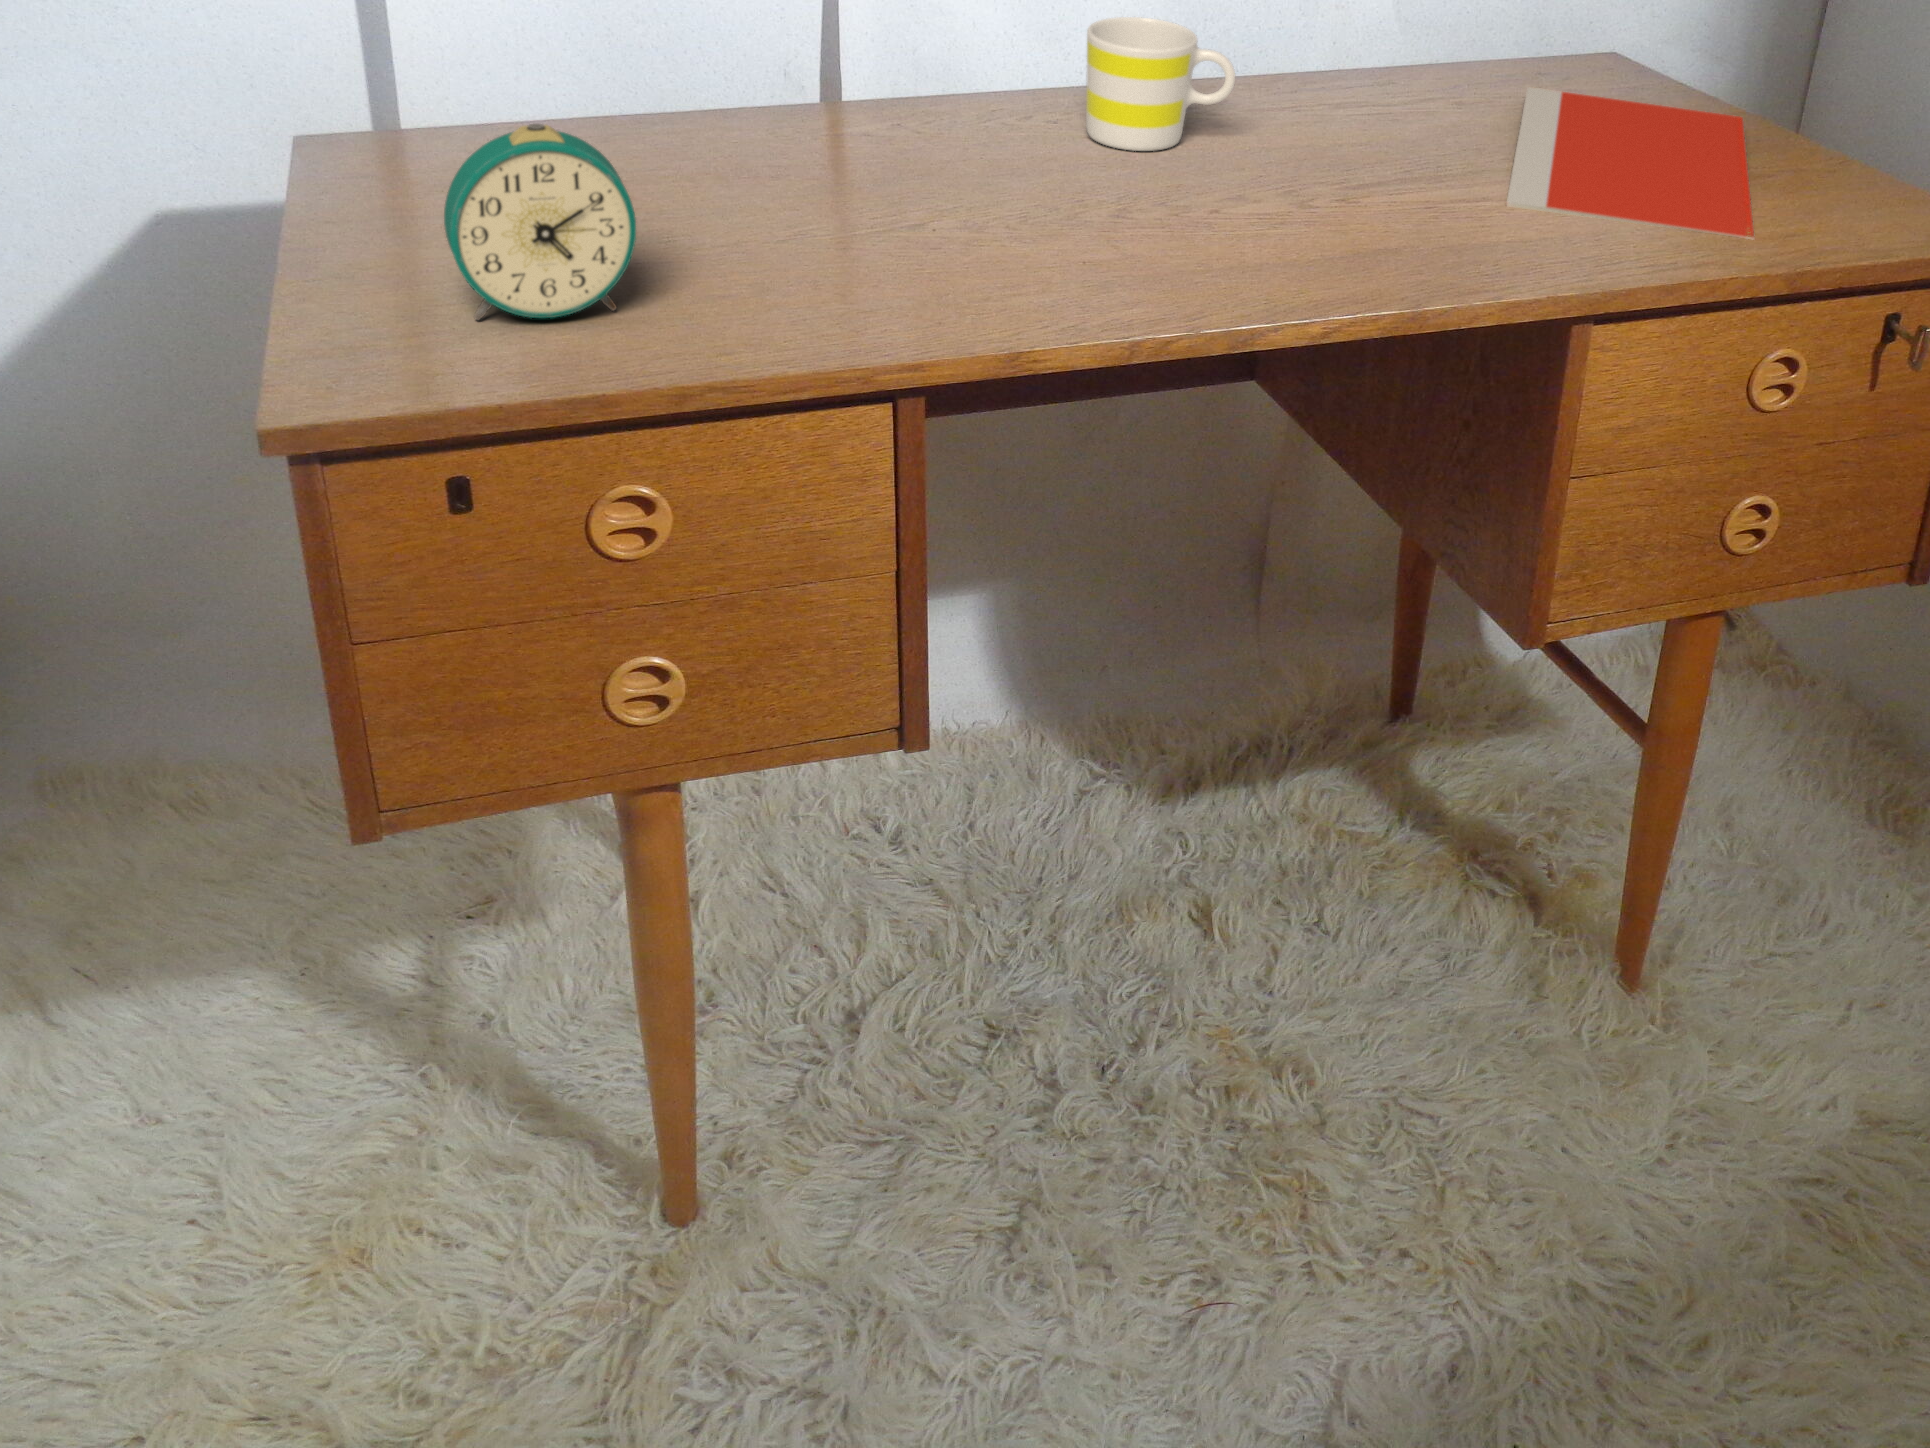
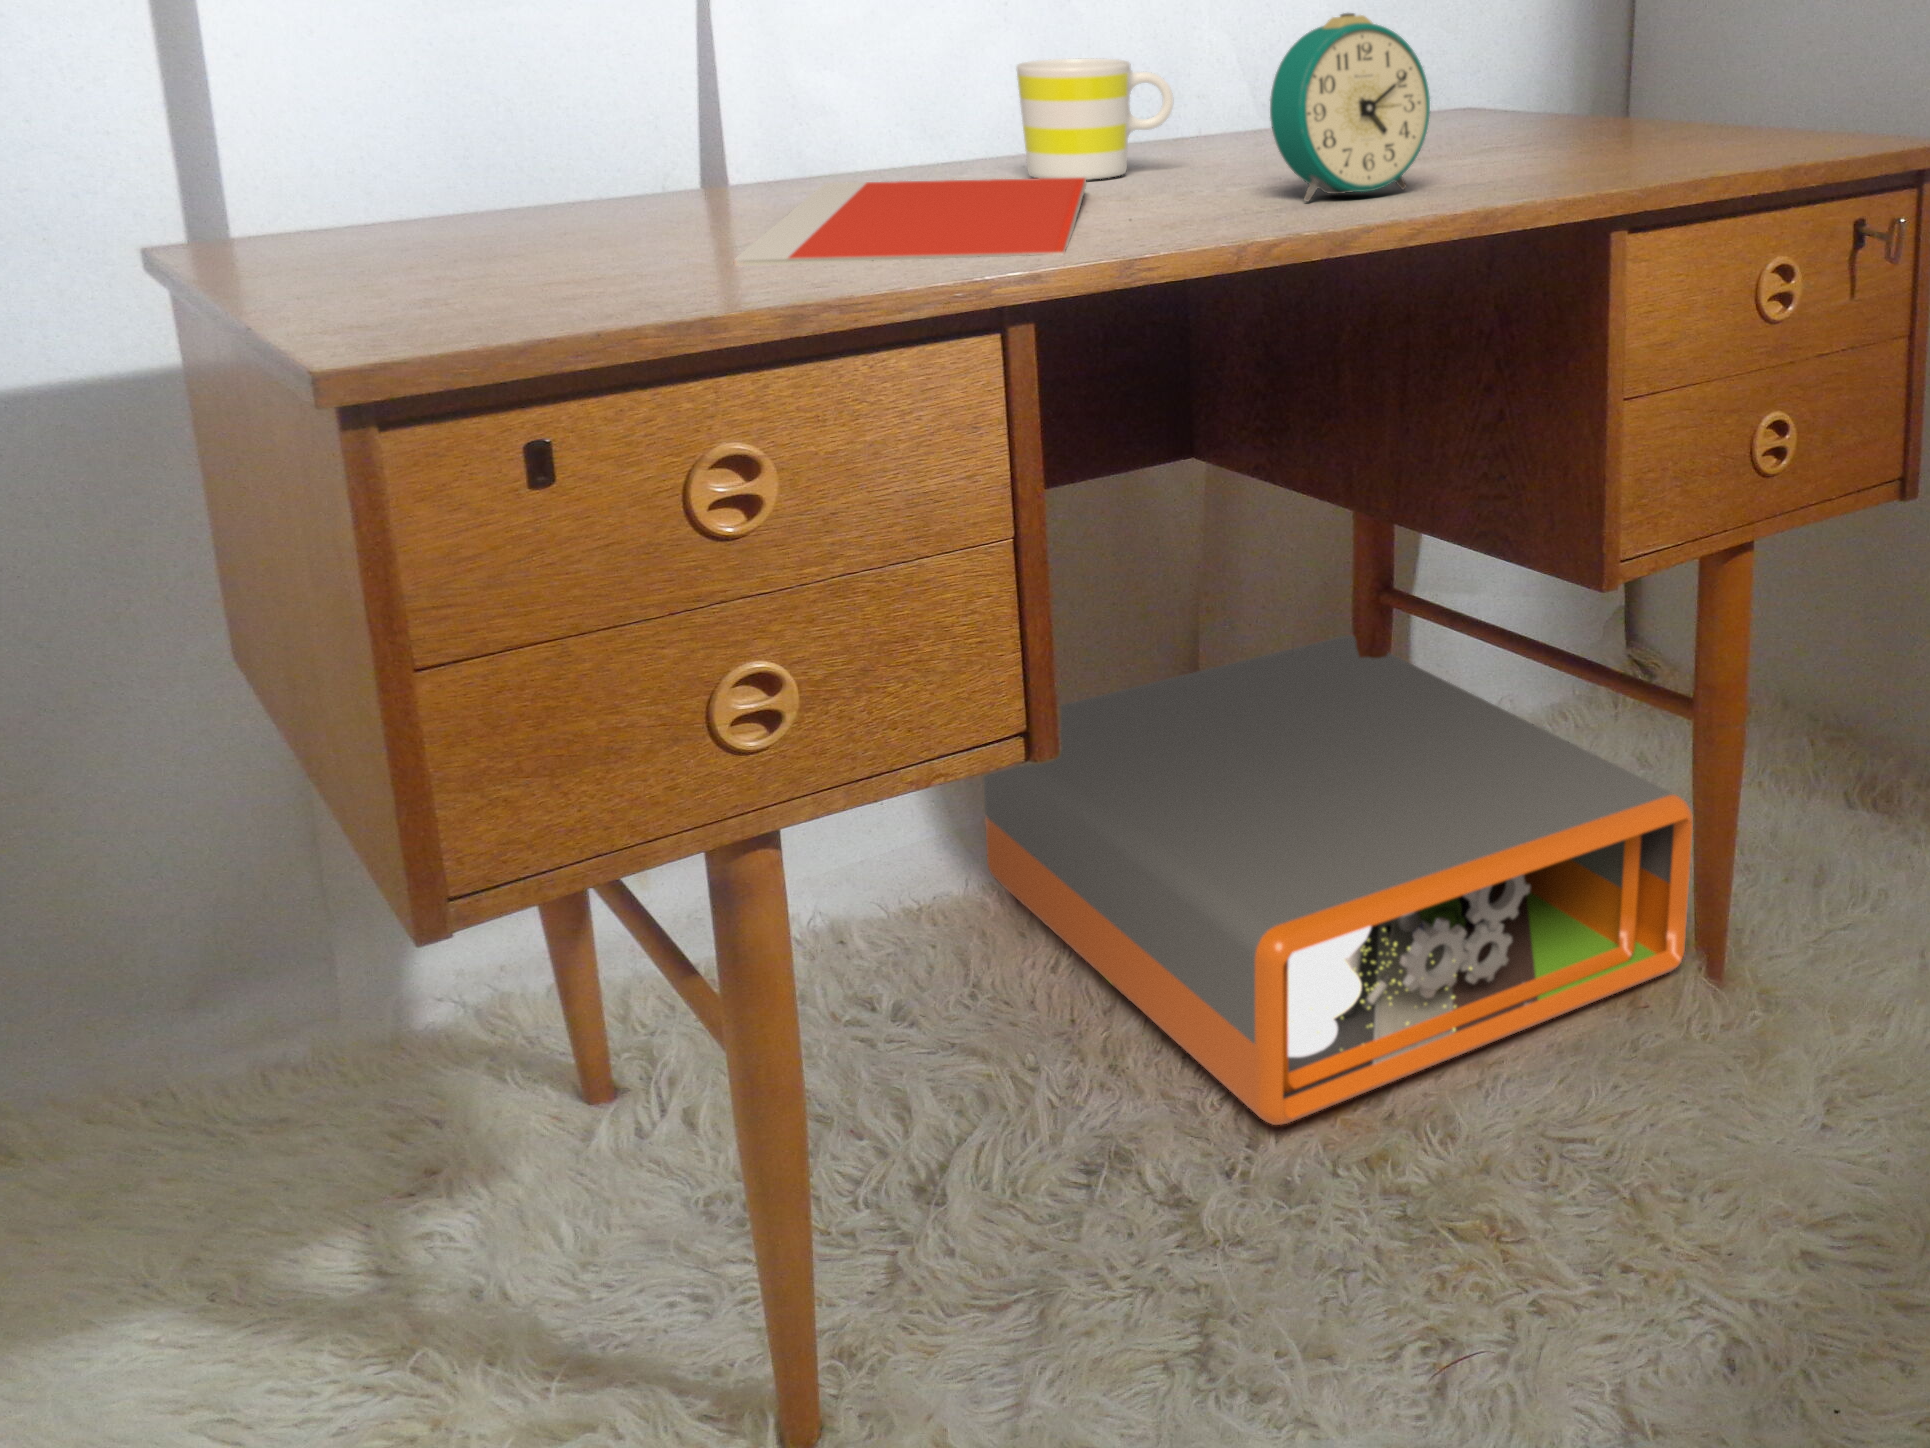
notebook: present [1506,87,1755,239] -> present [734,178,1086,267]
alarm clock: present [444,124,636,320] -> present [1270,13,1430,201]
storage box: none [995,551,1639,1032] -> present [984,635,1693,1125]

